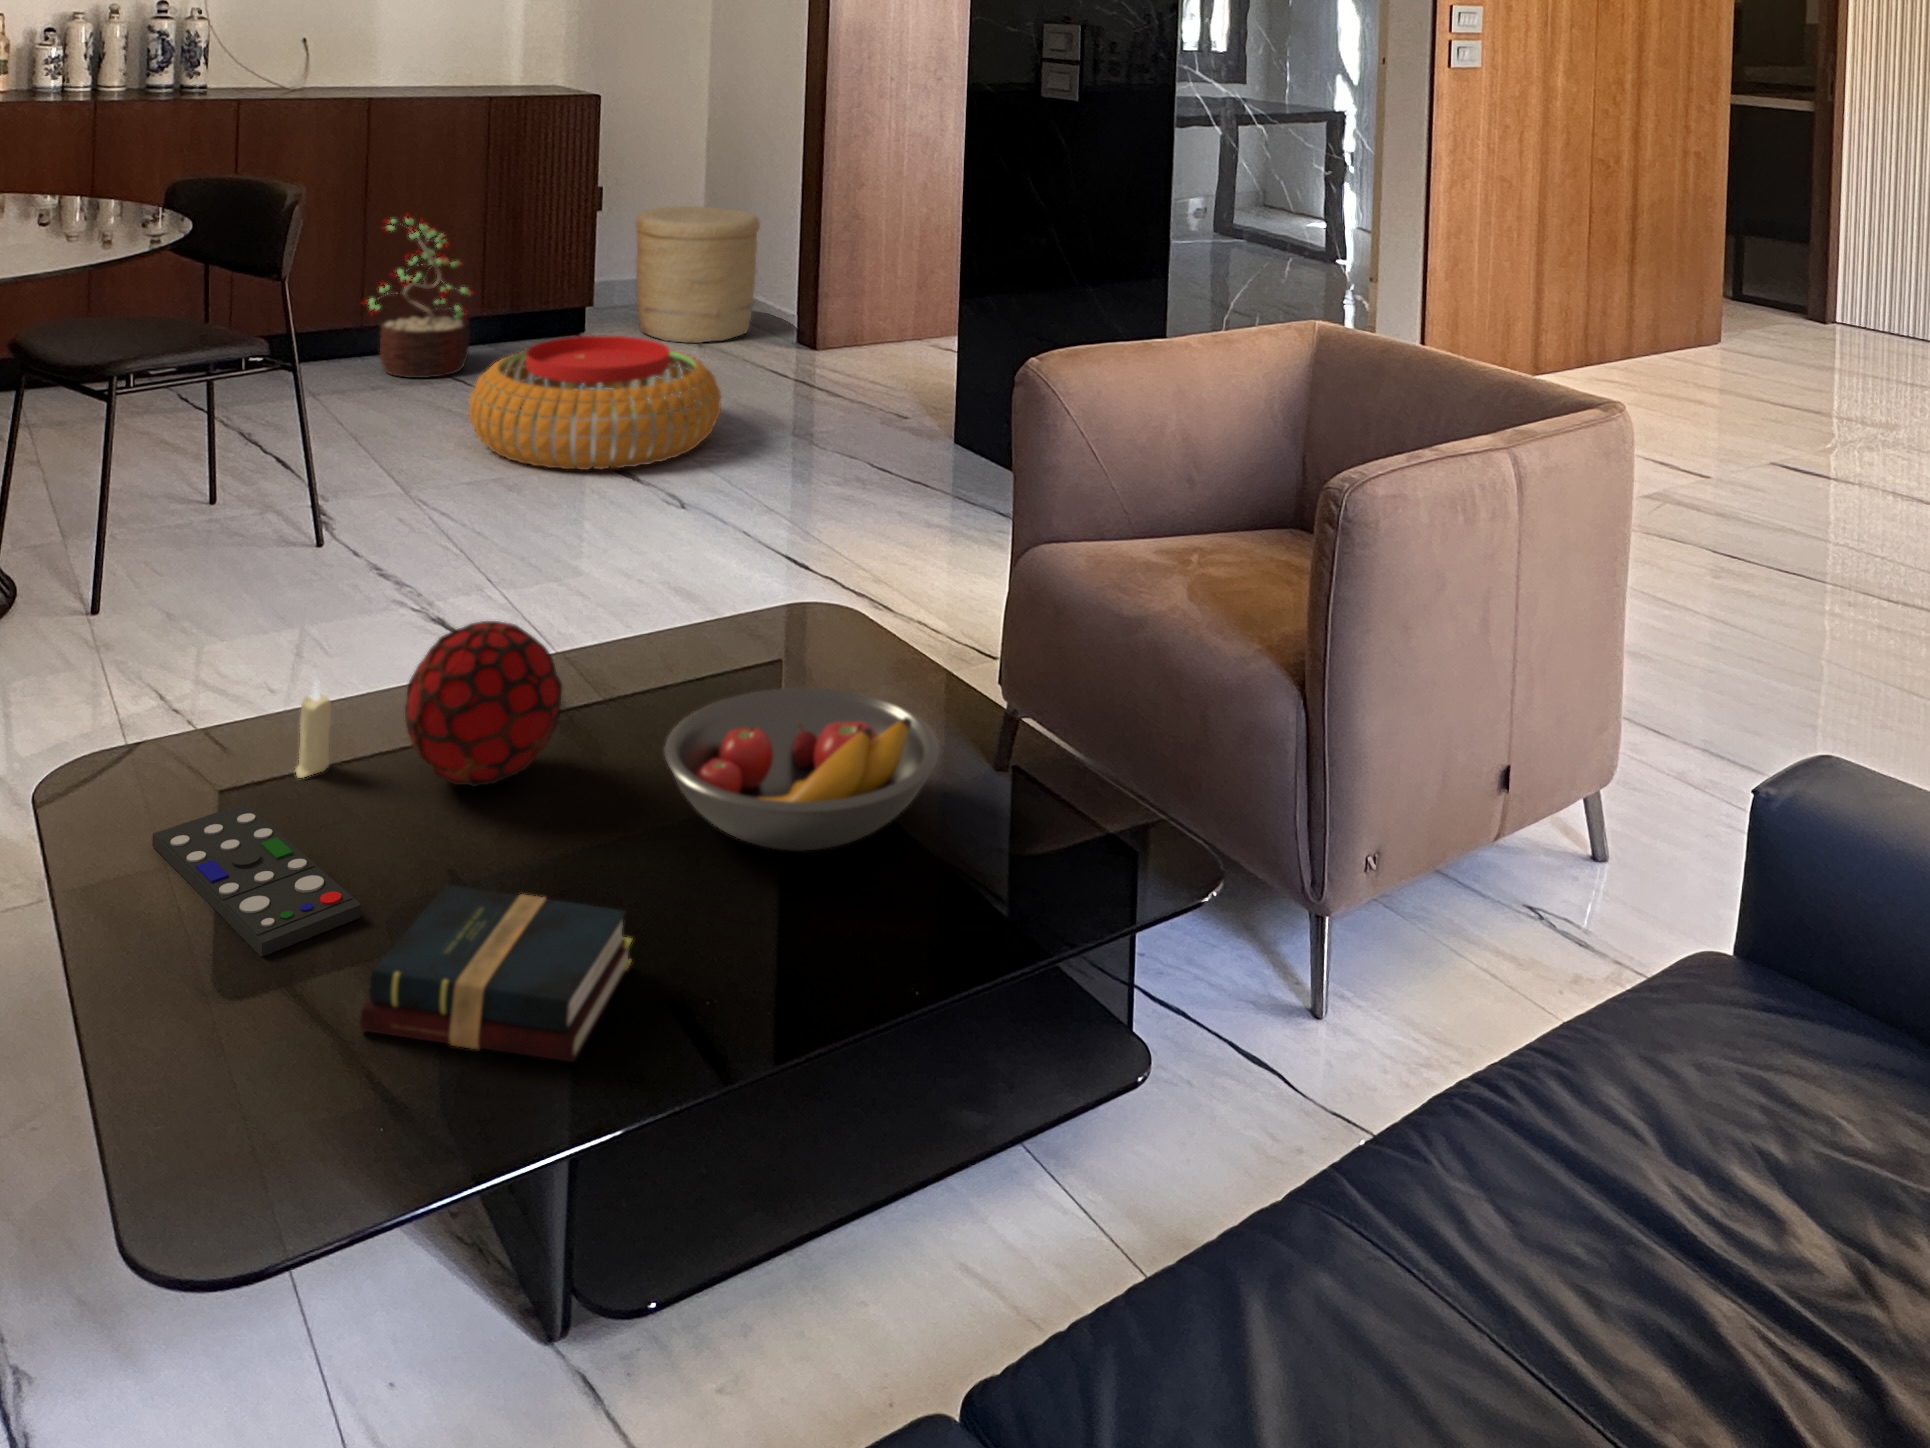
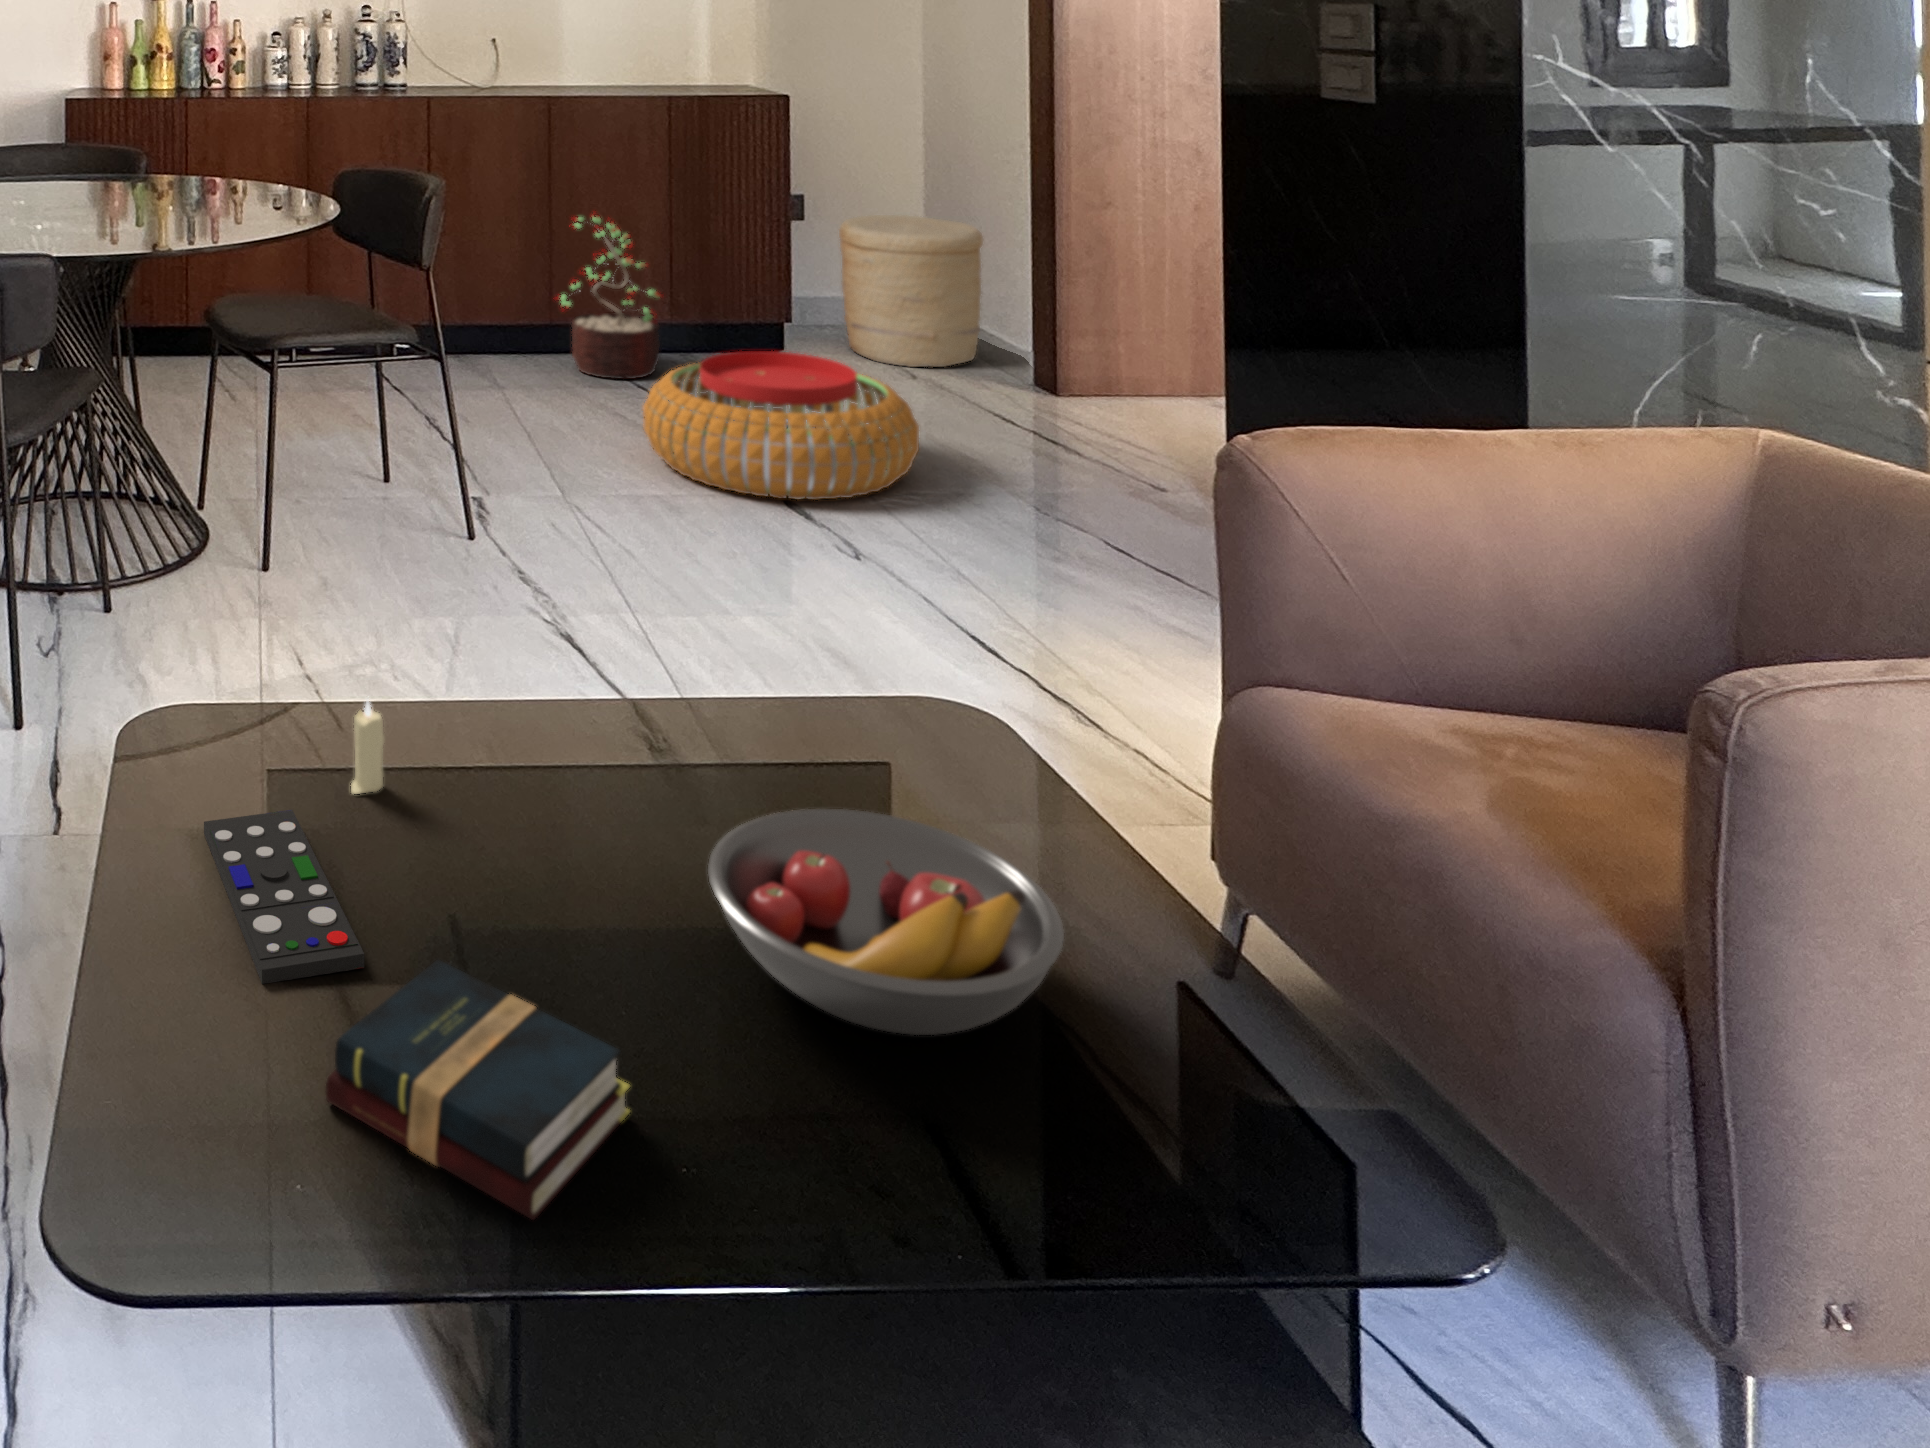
decorative orb: present [405,621,562,786] -> none [446,665,610,848]

